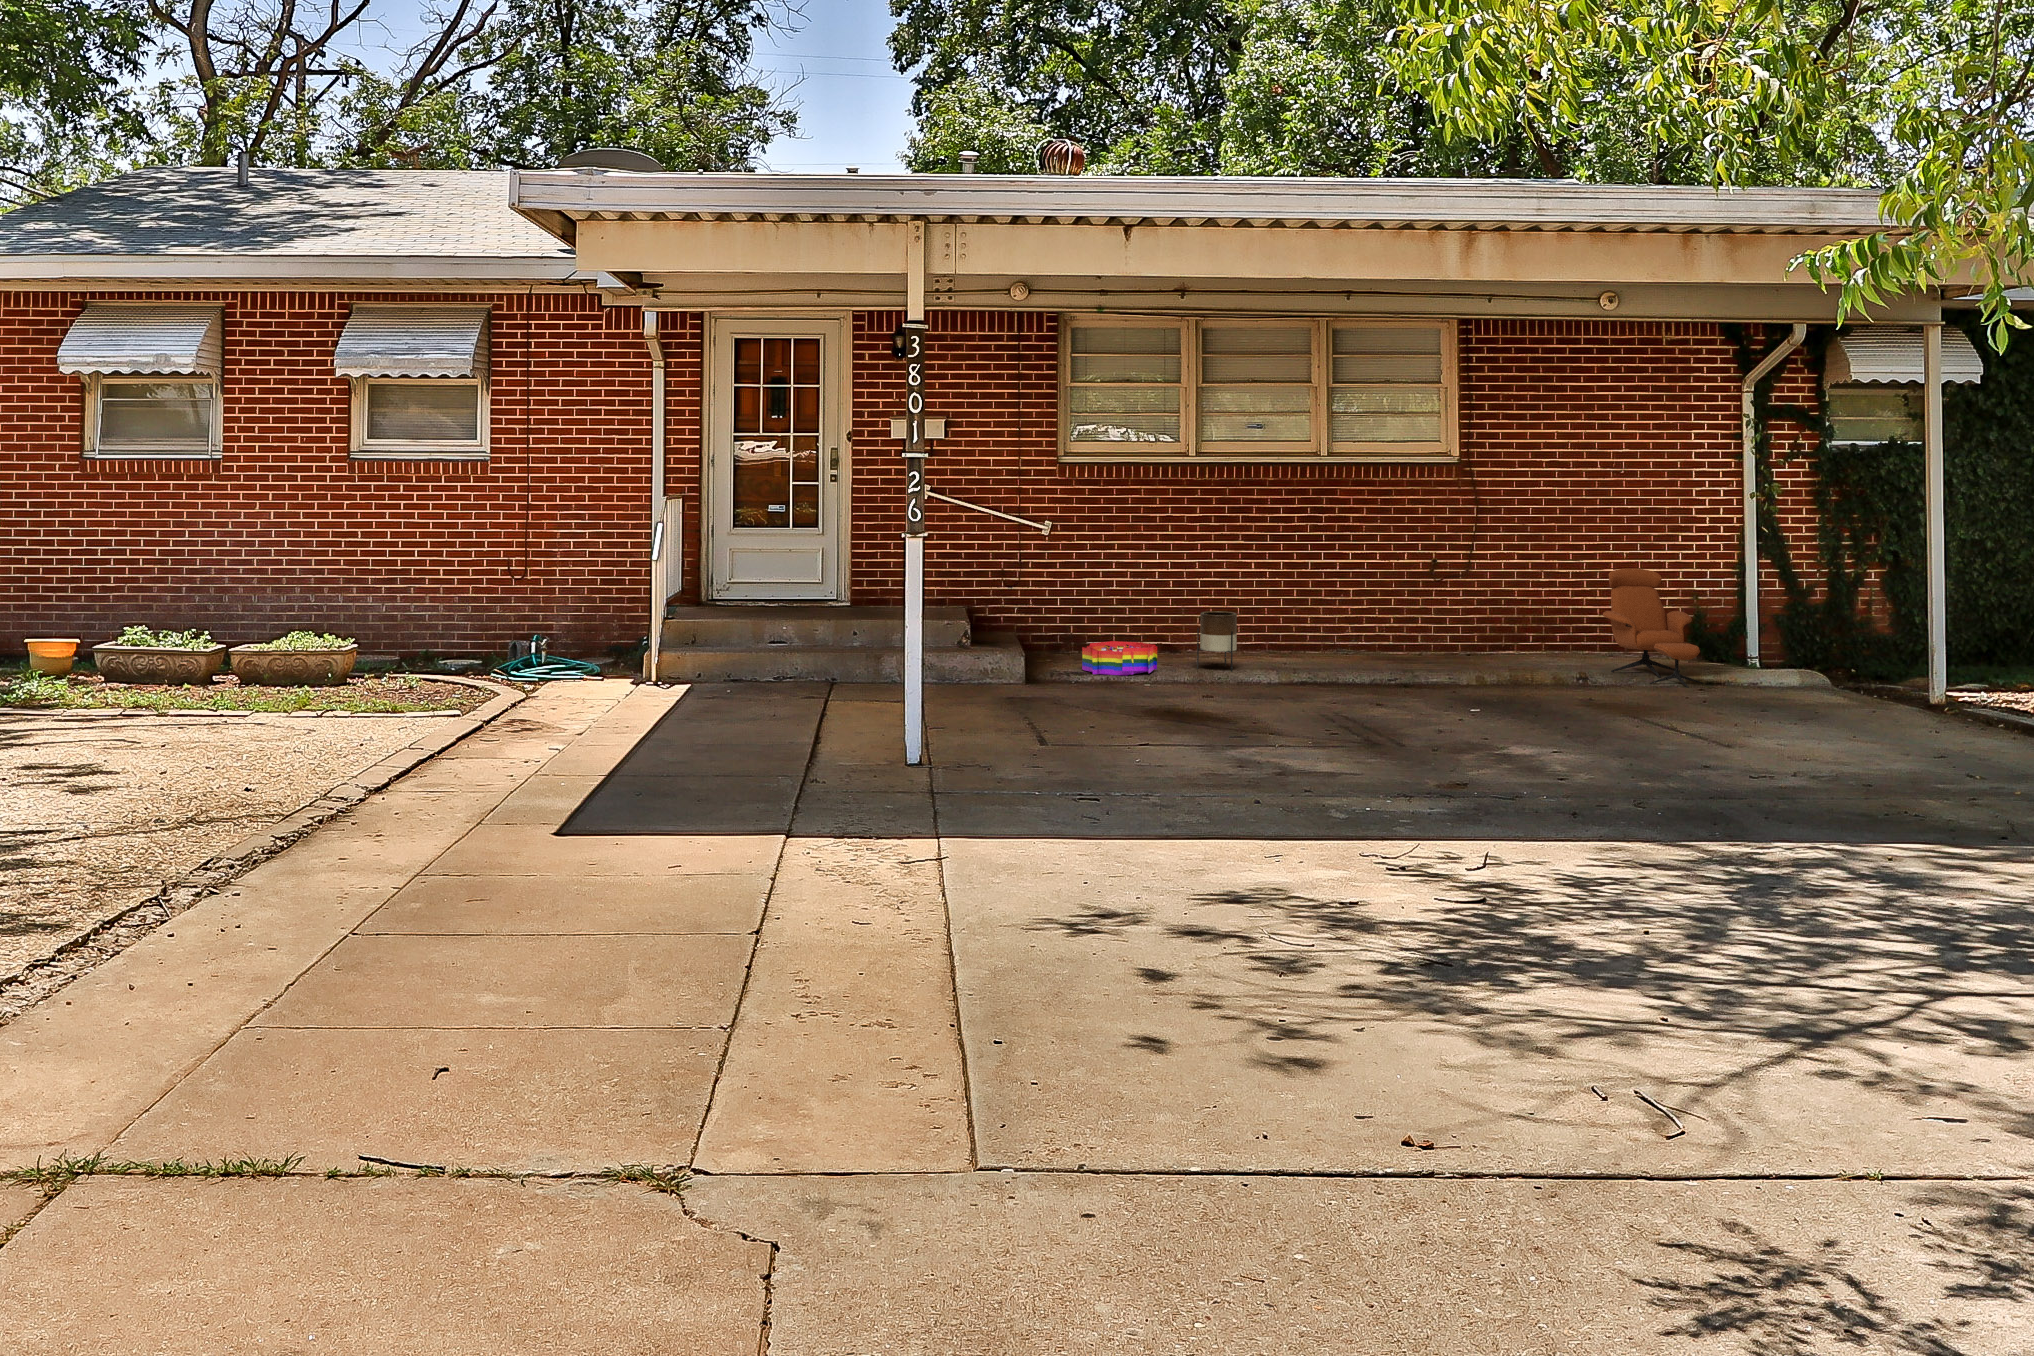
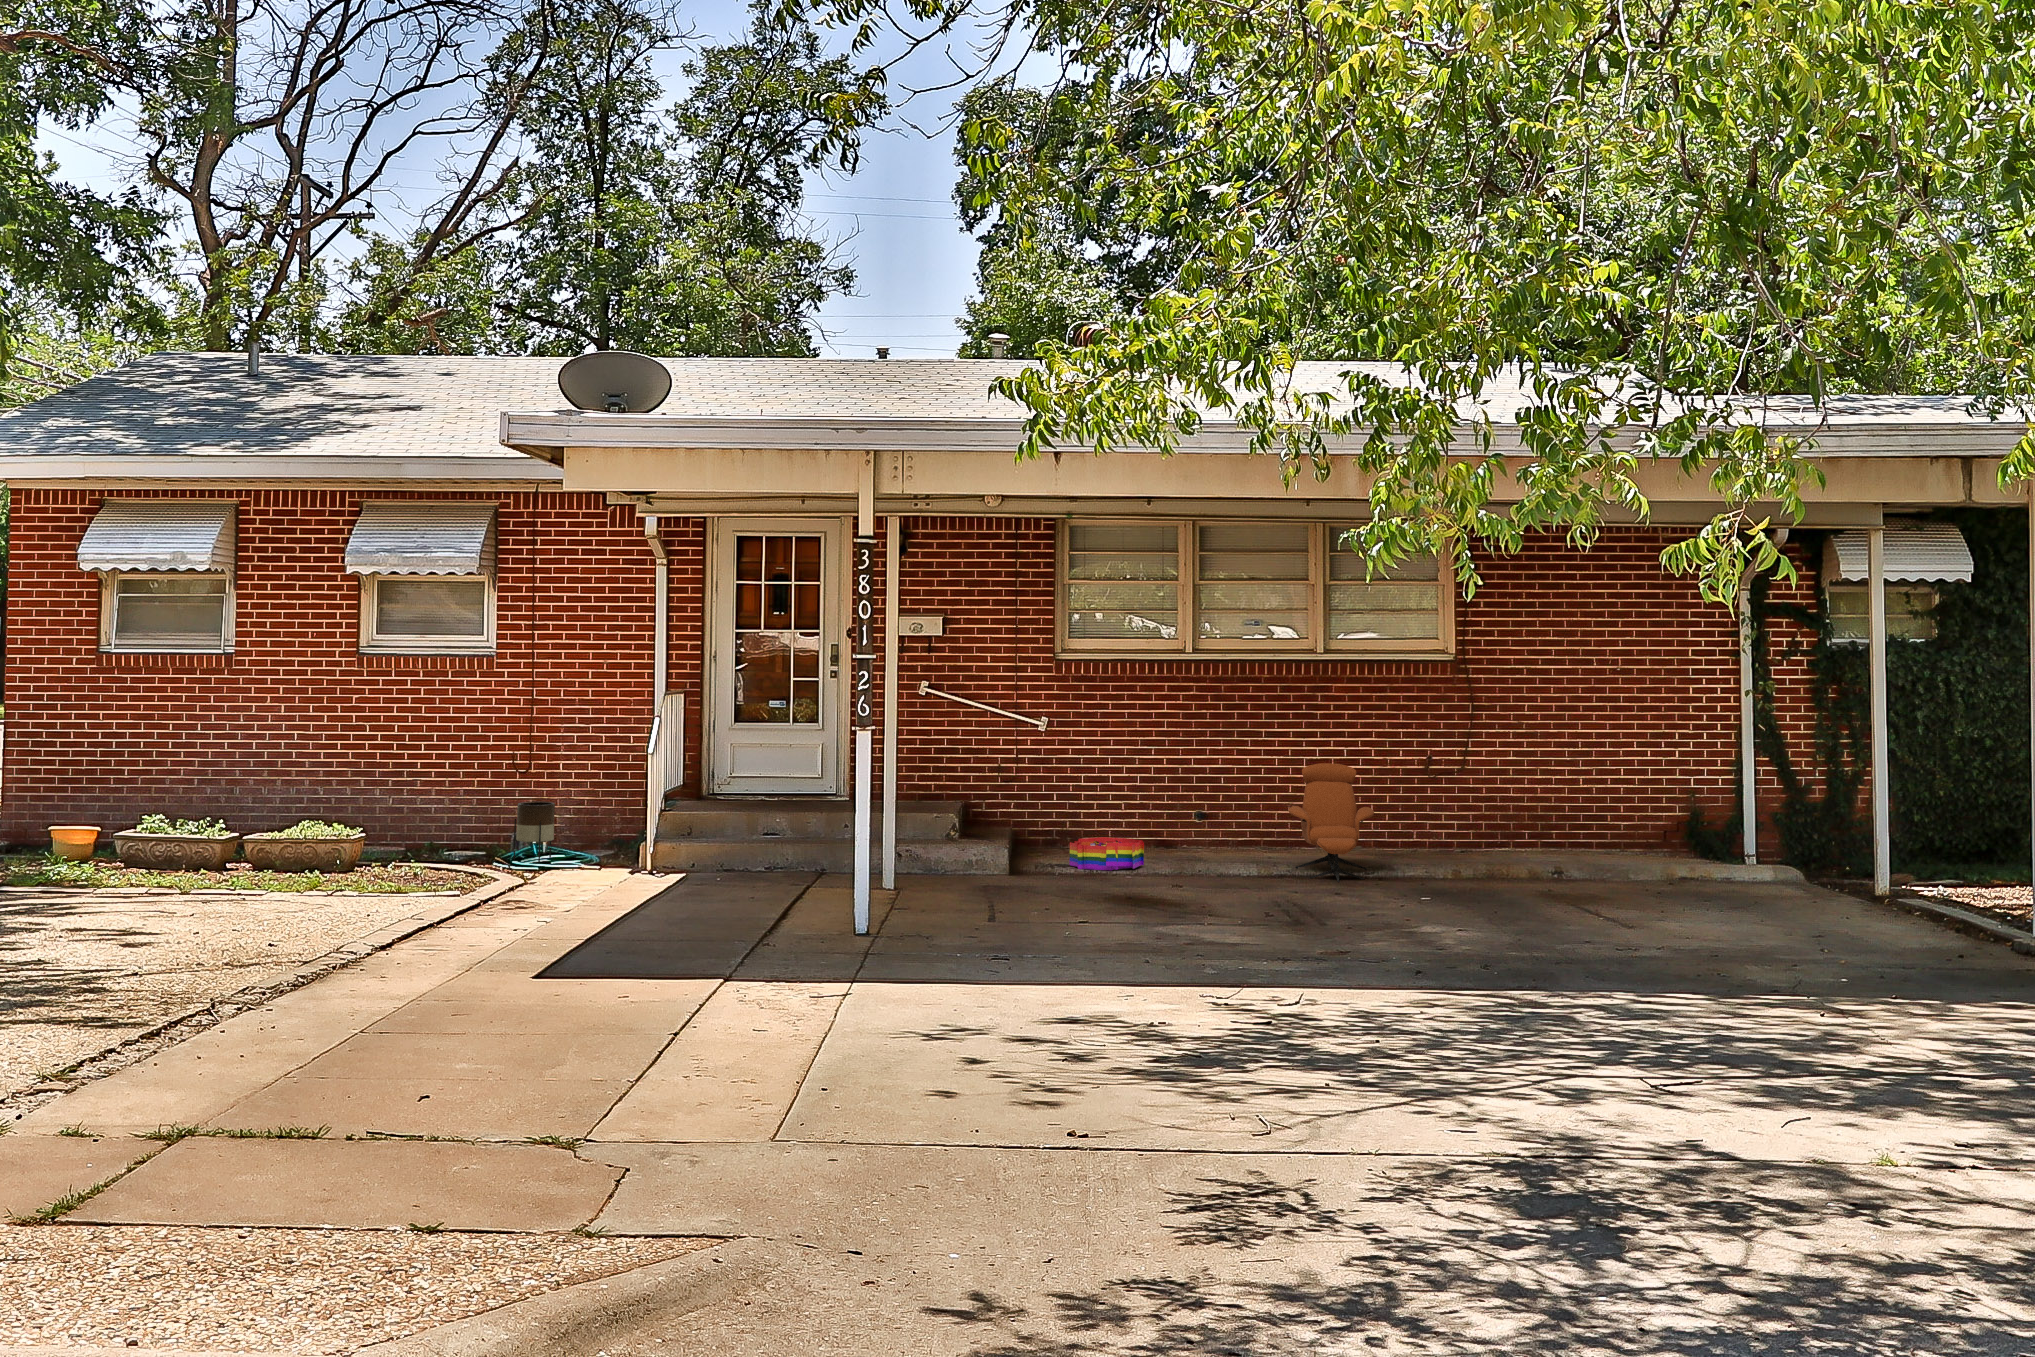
lounge chair: present [1603,568,1703,688] -> present [1288,763,1374,882]
planter: present [1197,611,1237,672] -> present [513,802,555,862]

